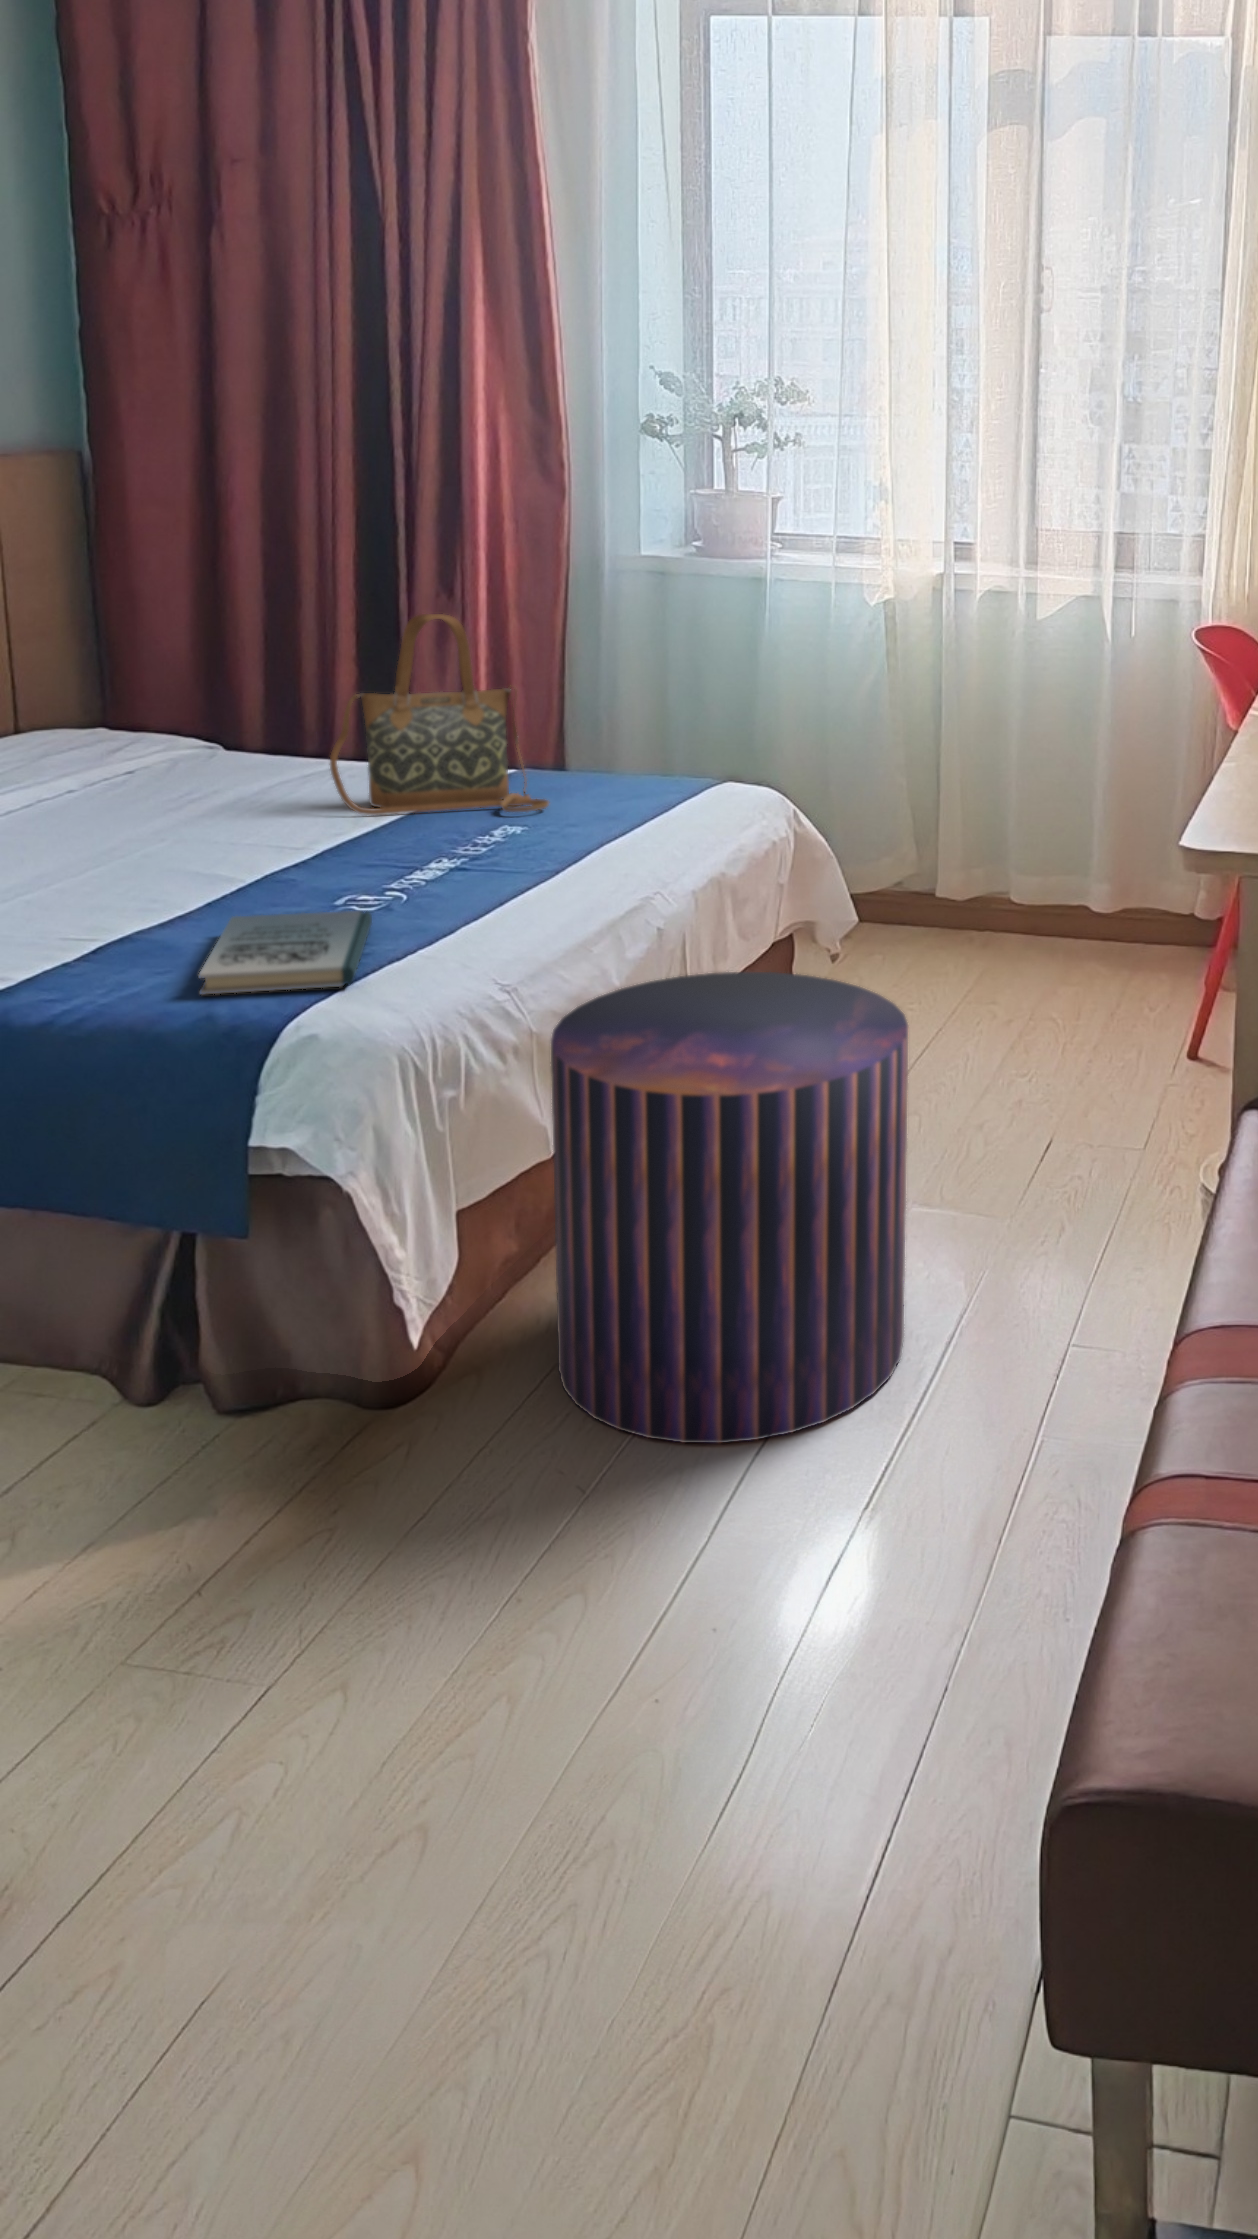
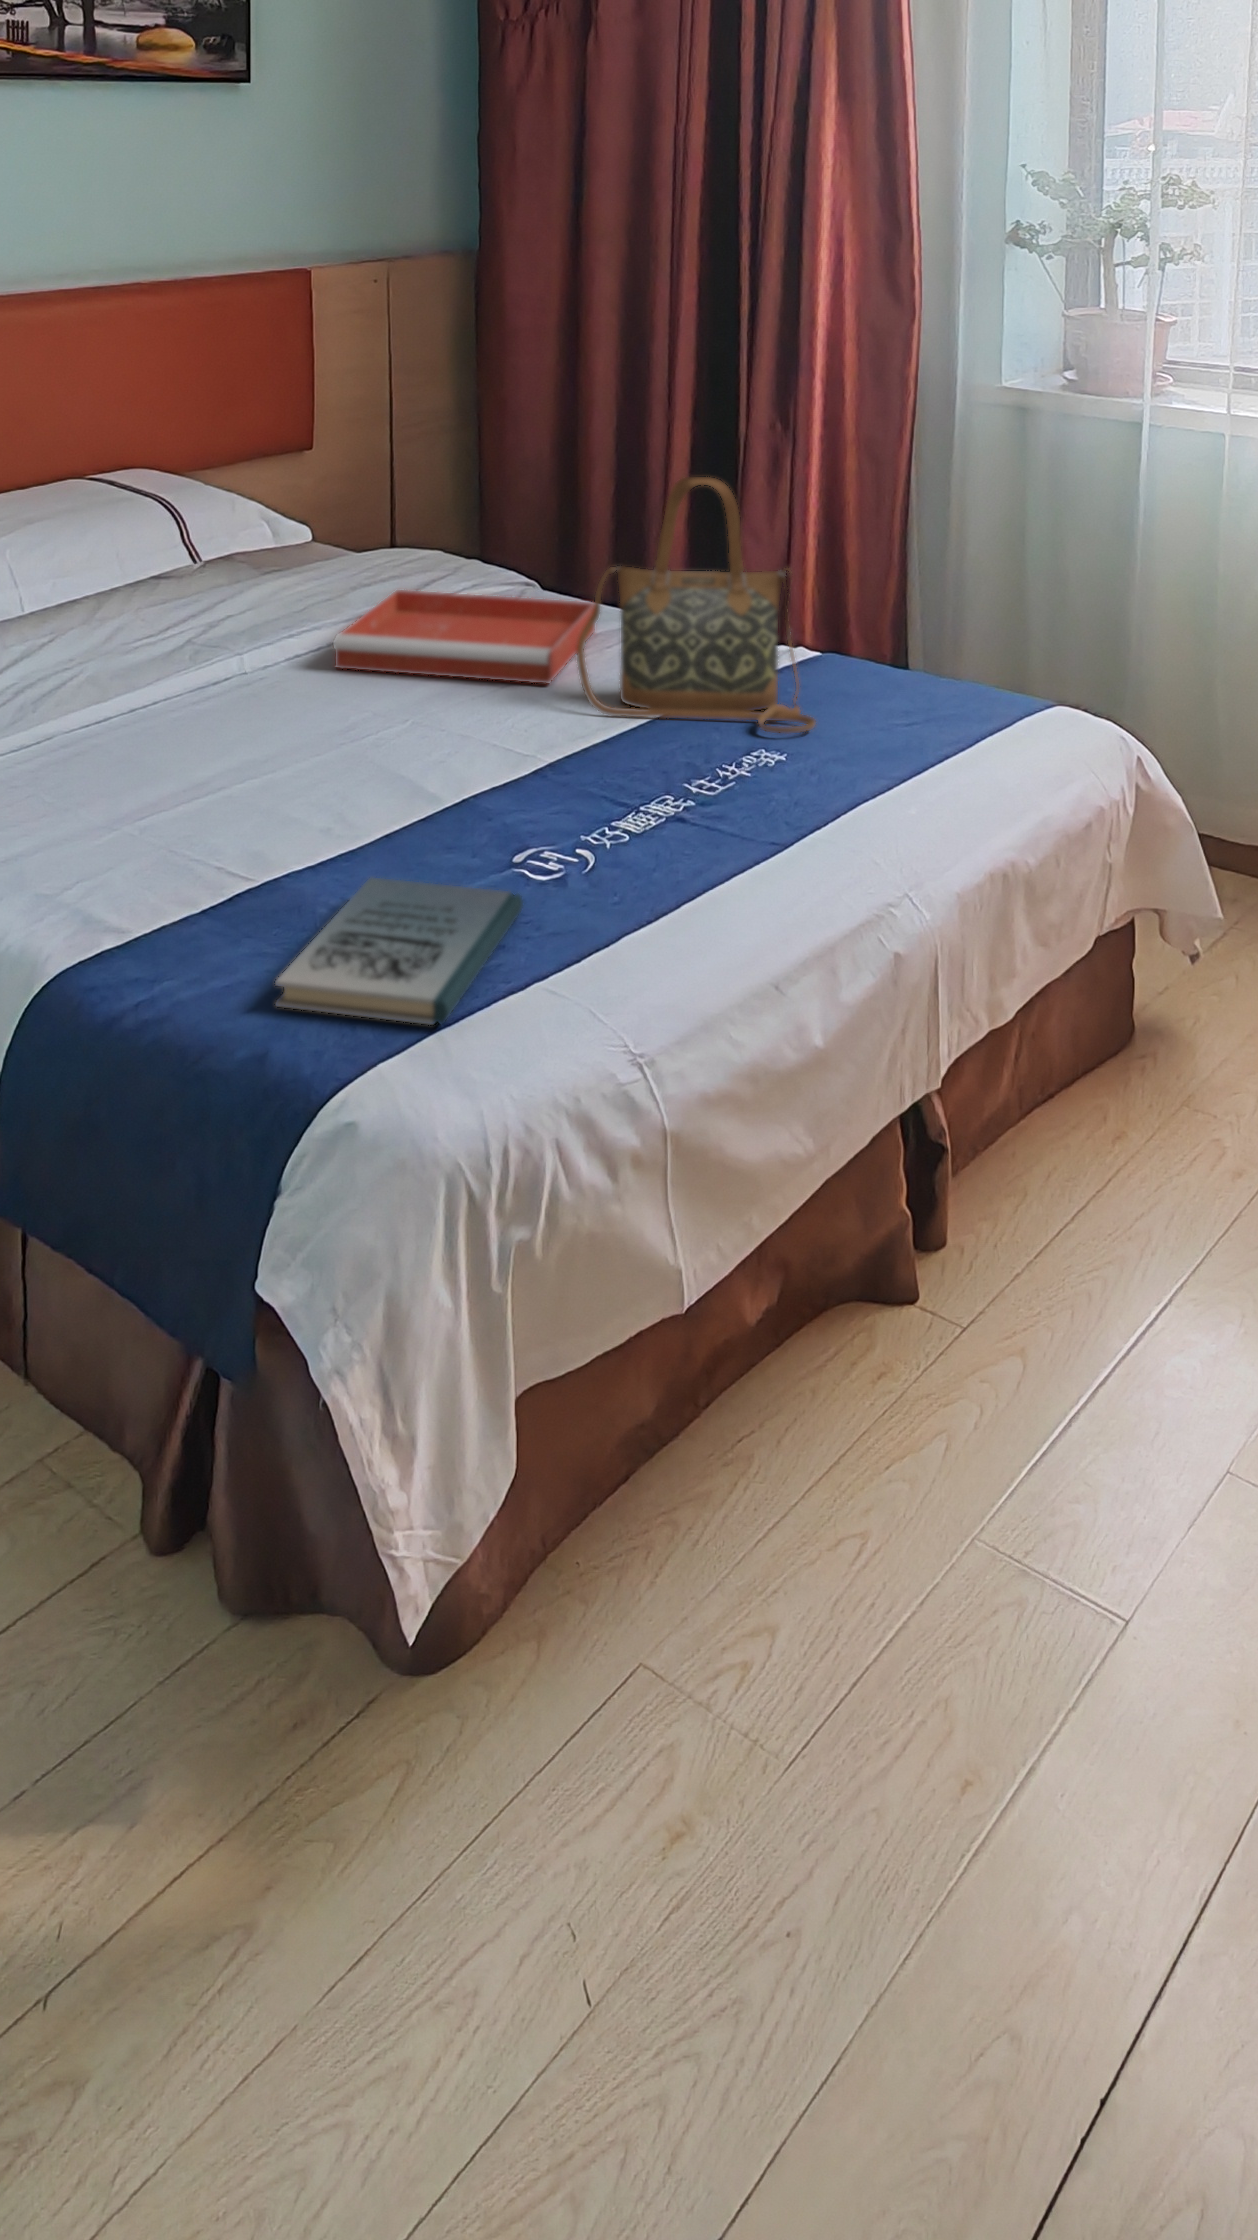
tray: none [75,742,316,808] -> present [333,590,595,683]
pouf: present [551,972,909,1443] -> none [647,1069,1181,1949]

